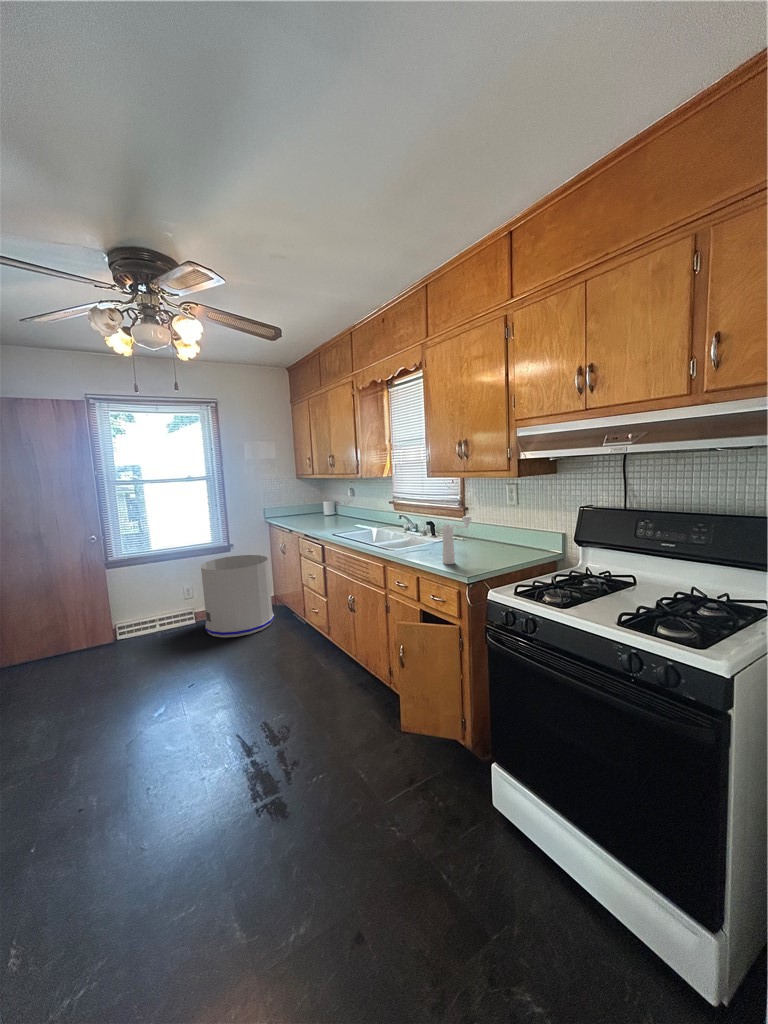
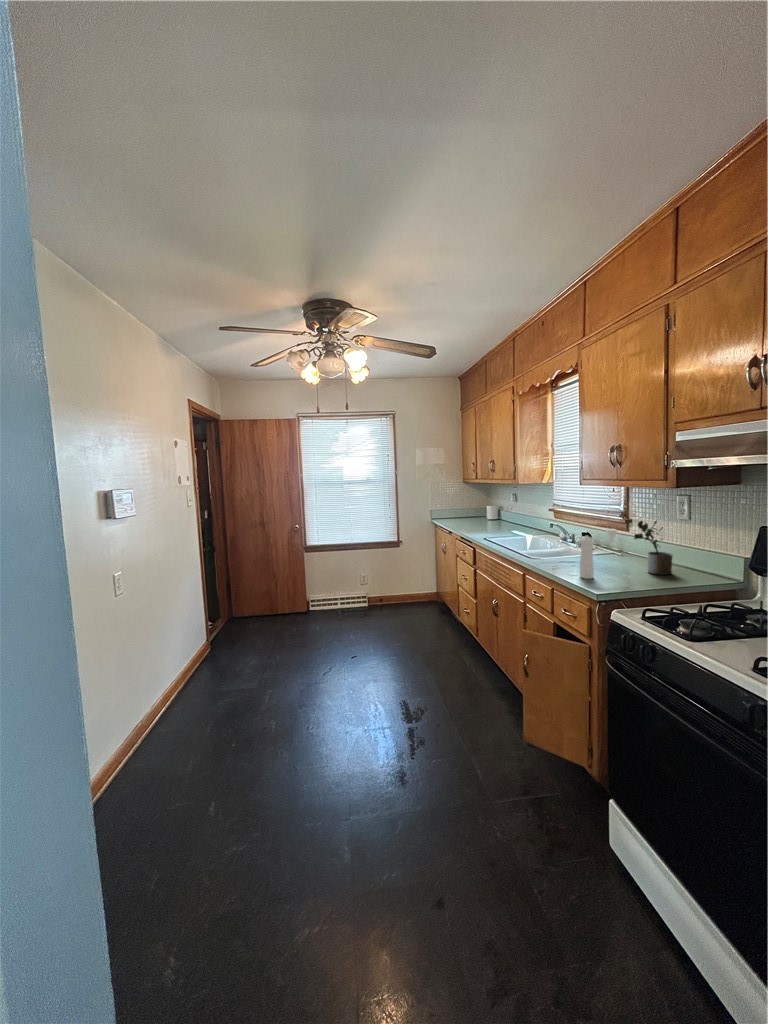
potted plant: none [480,506,510,554] -> present [634,521,673,575]
trash can: present [201,555,274,637] -> none [373,551,433,623]

